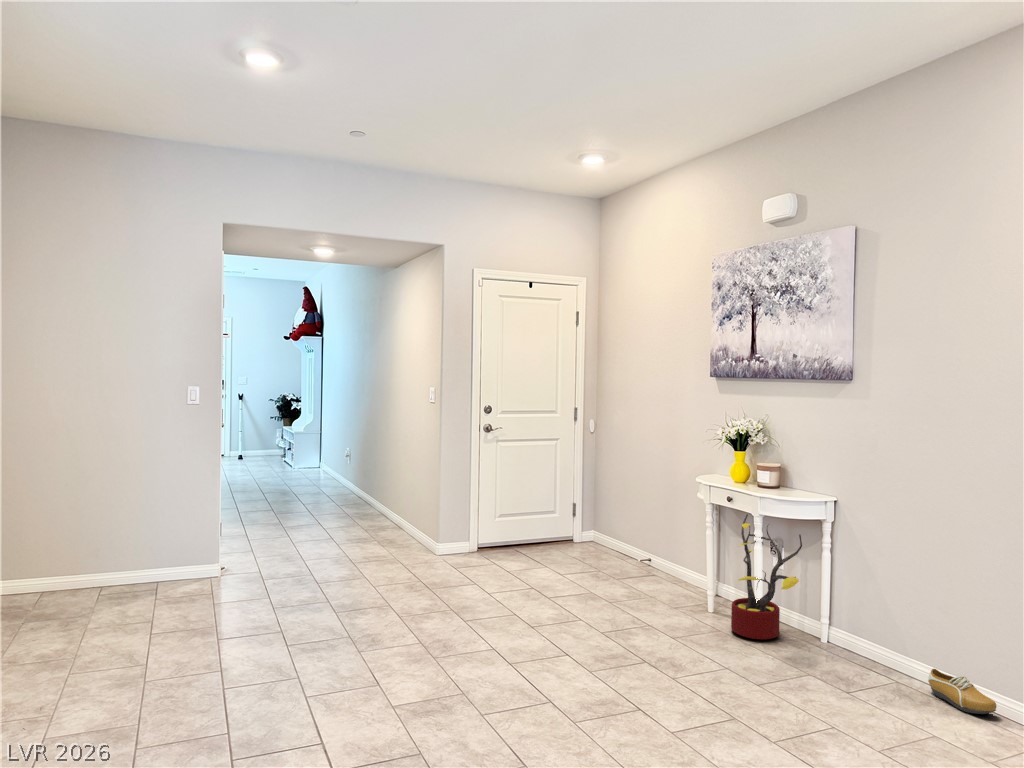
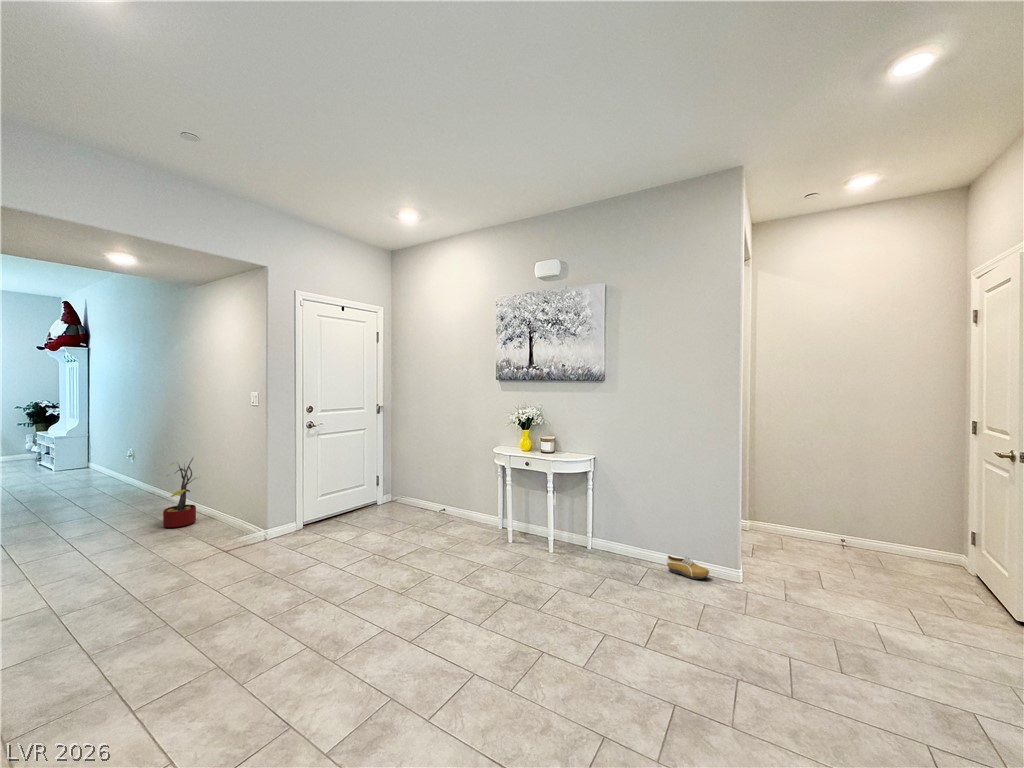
decorative plant: present [731,514,802,639] -> present [163,458,196,527]

